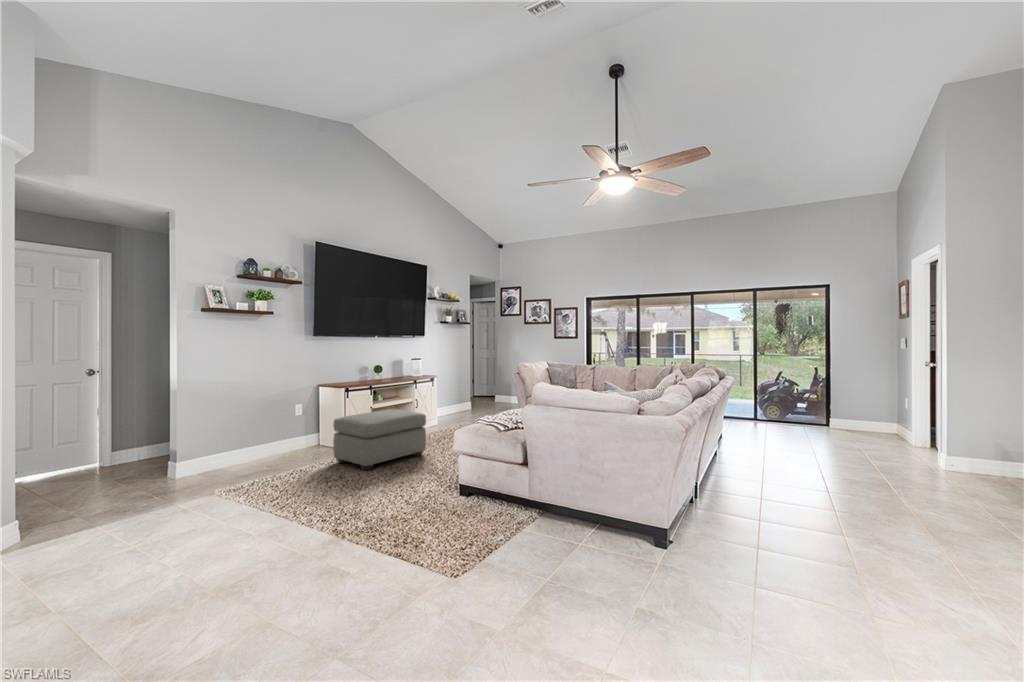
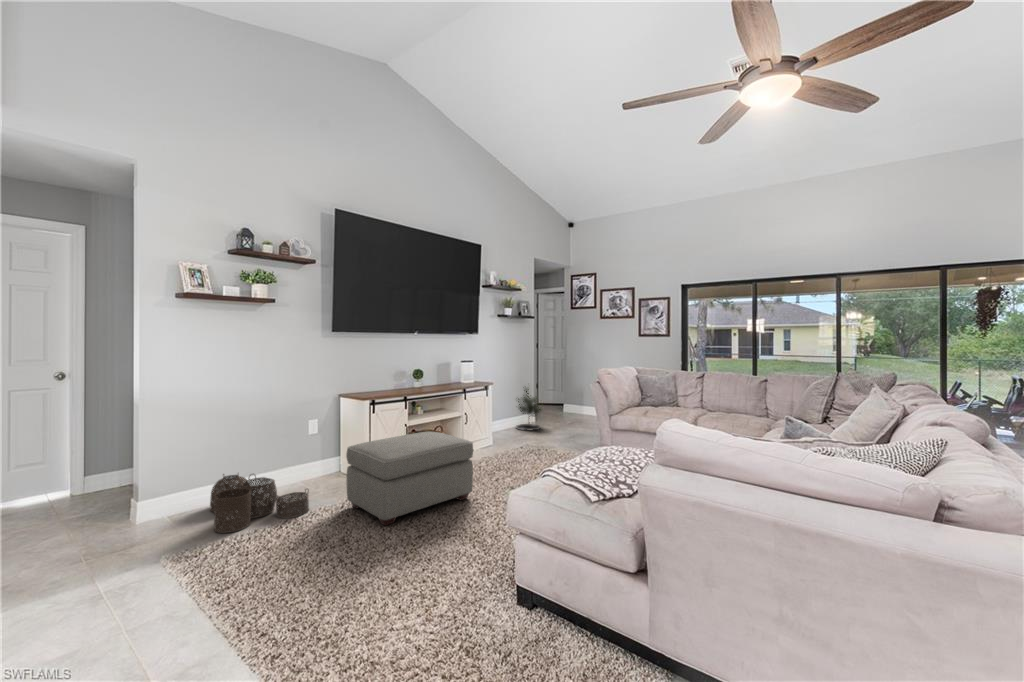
potted tree: none [454,376,479,415] -> present [516,389,541,430]
woven basket: none [228,441,306,479] -> present [210,474,309,533]

